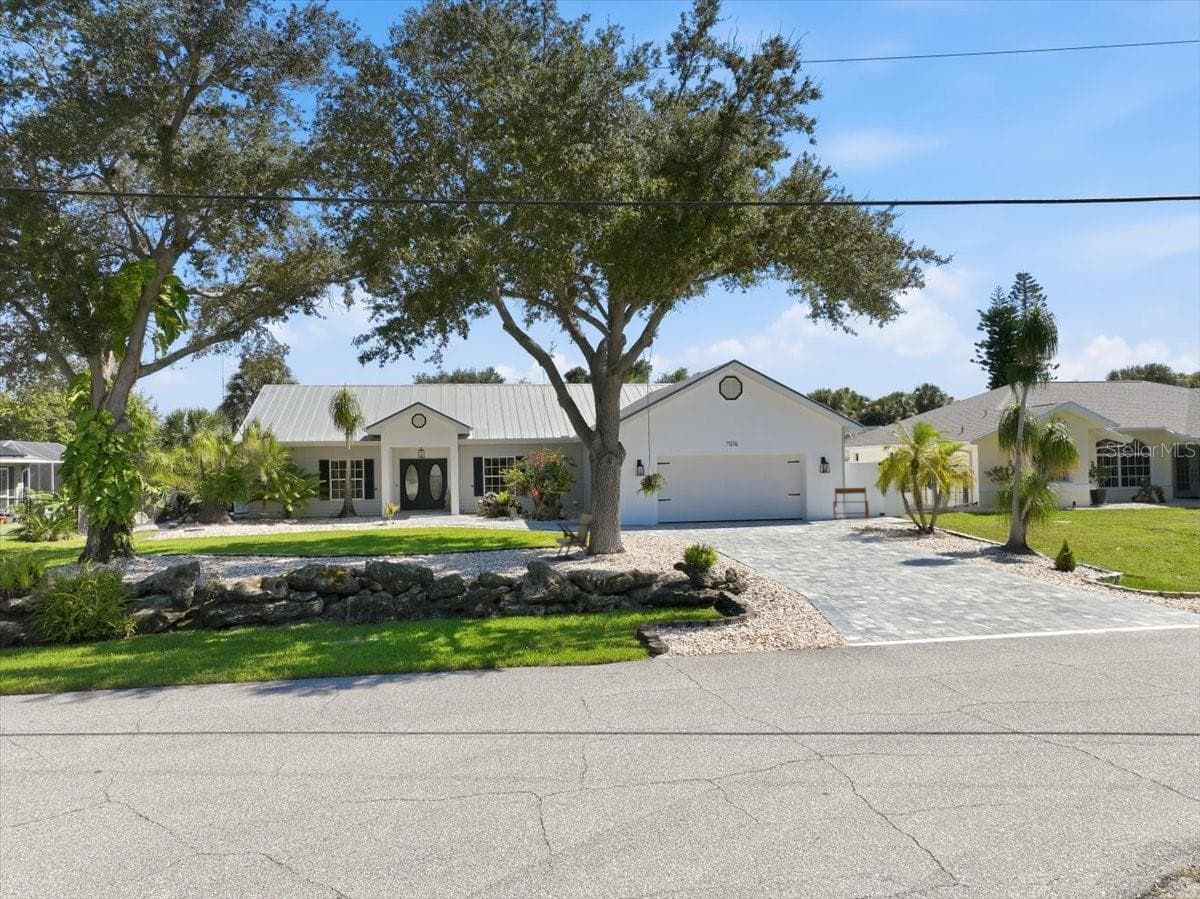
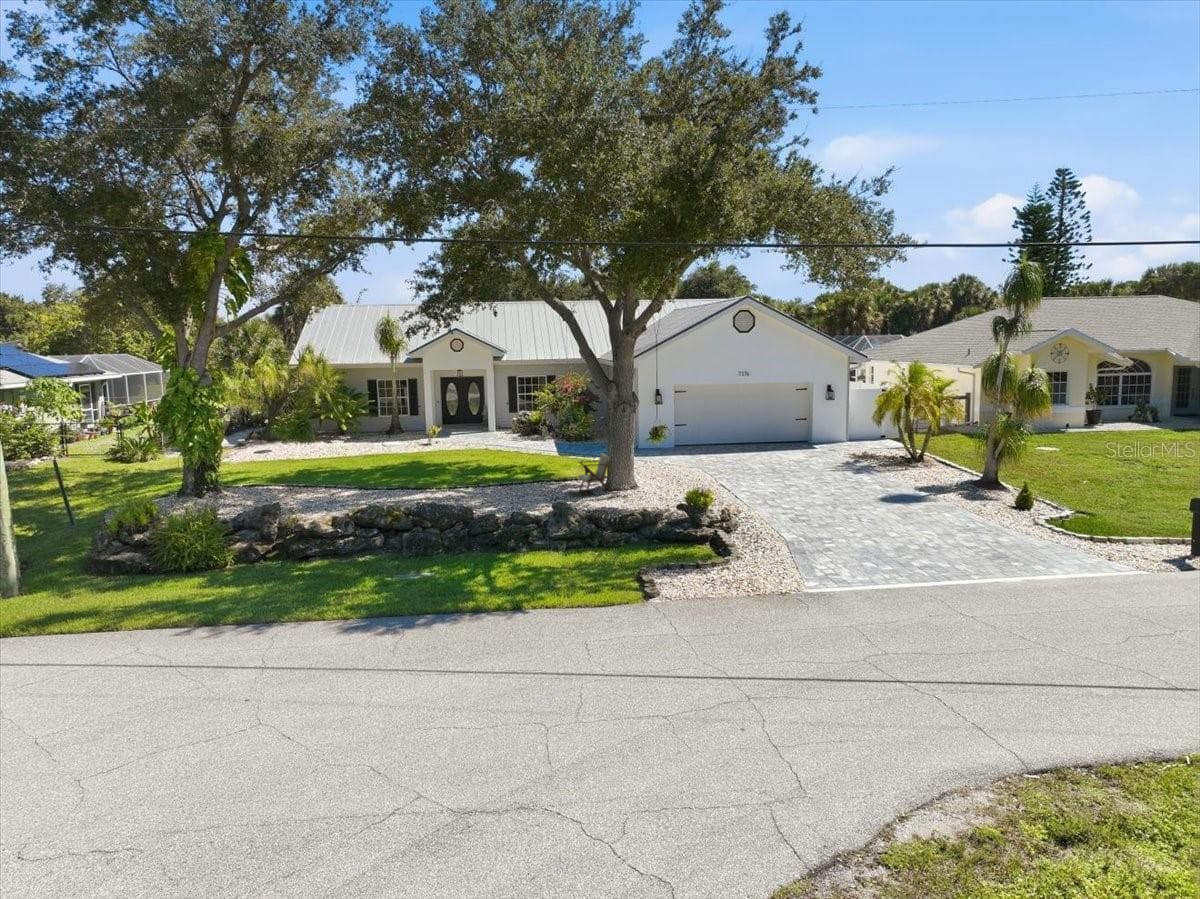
bench: present [833,488,869,519] -> none [839,412,872,443]

